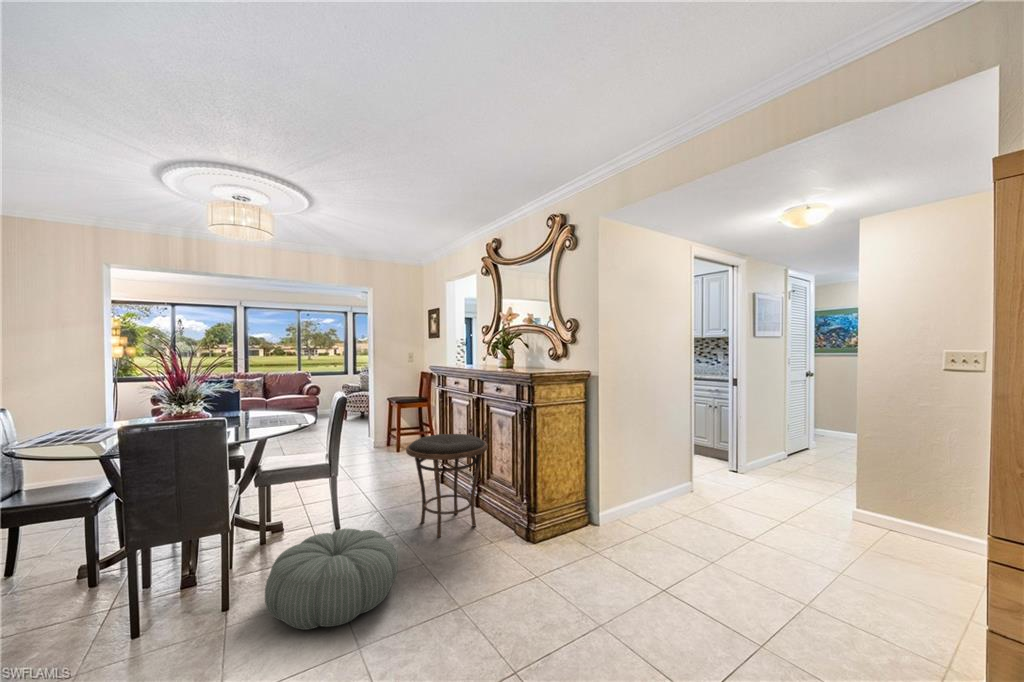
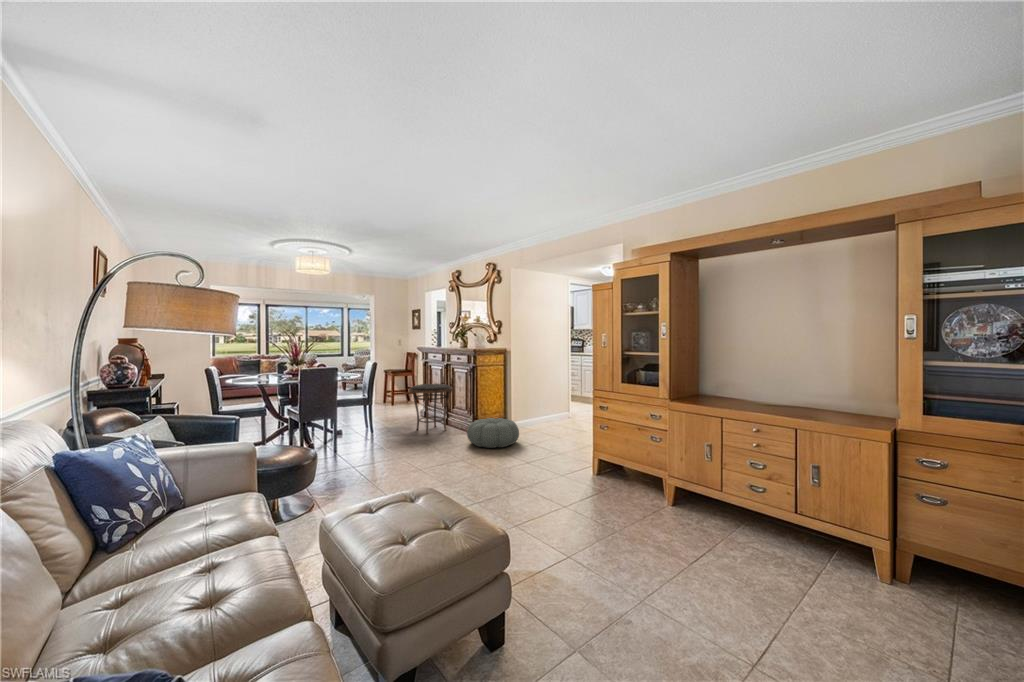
pouf: present [265,529,398,630] -> present [467,418,519,448]

